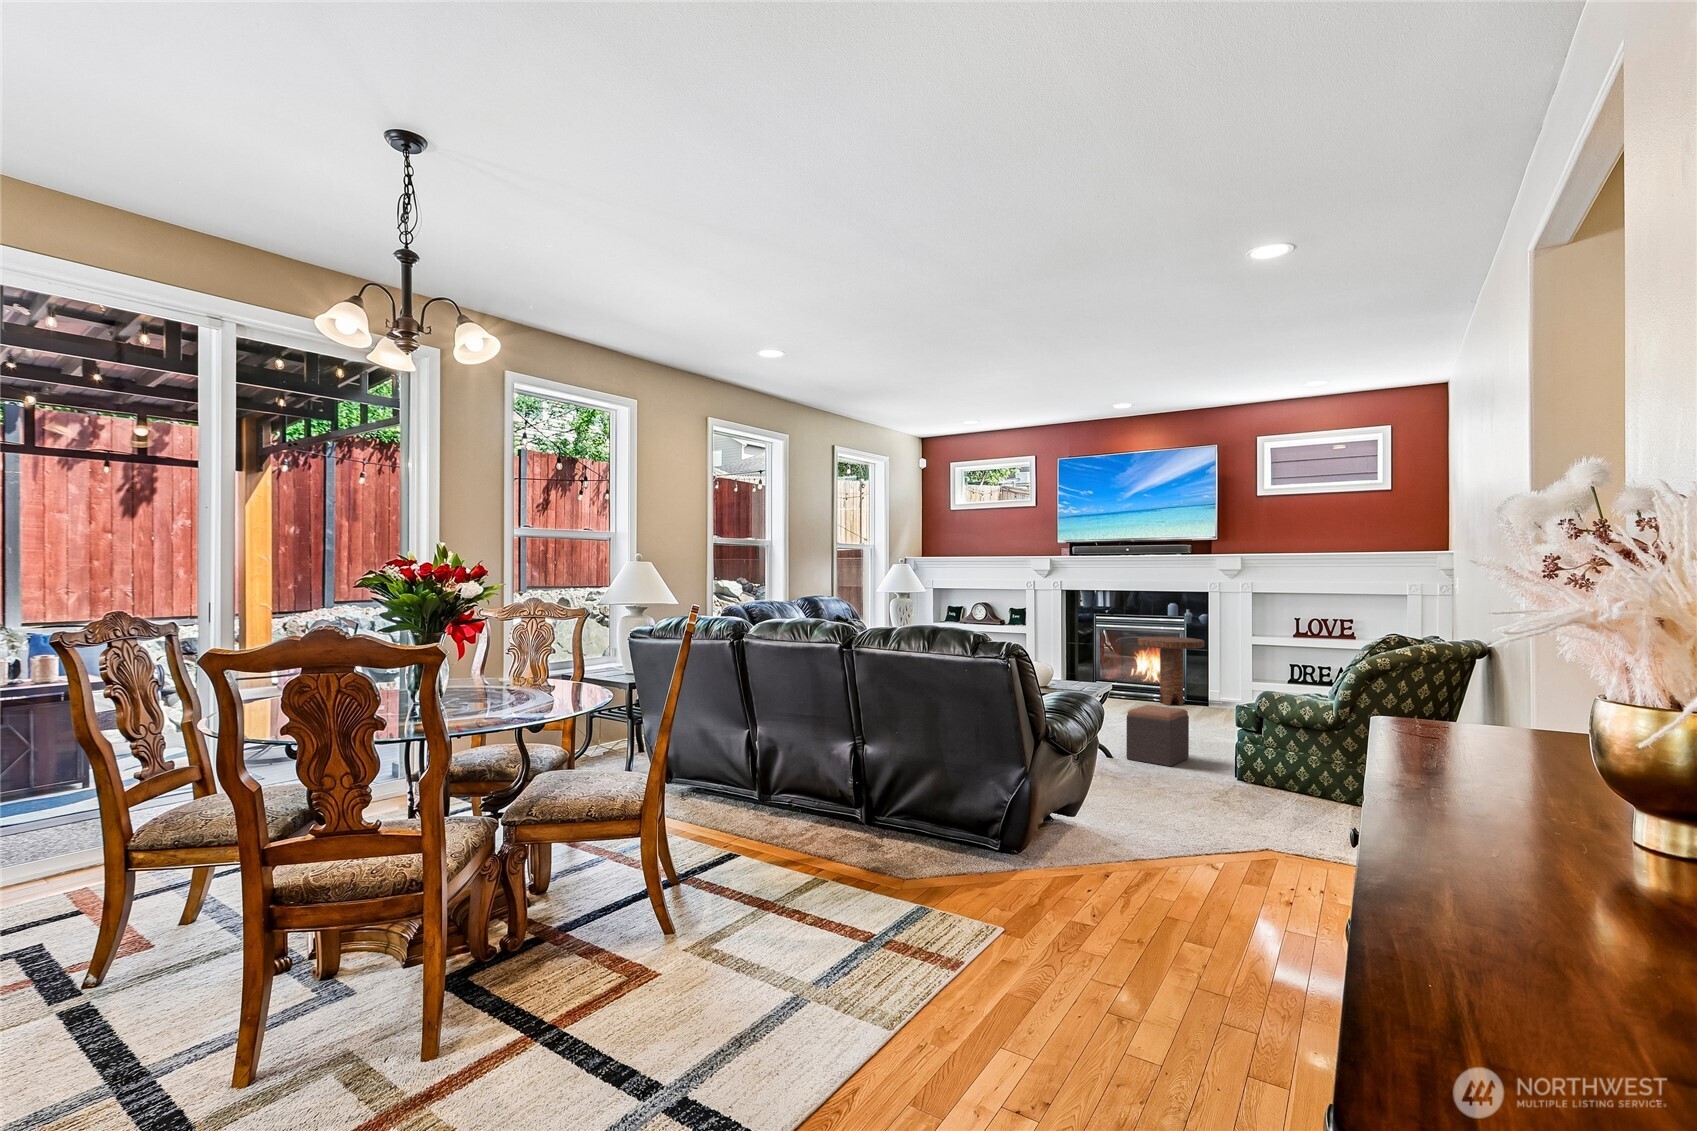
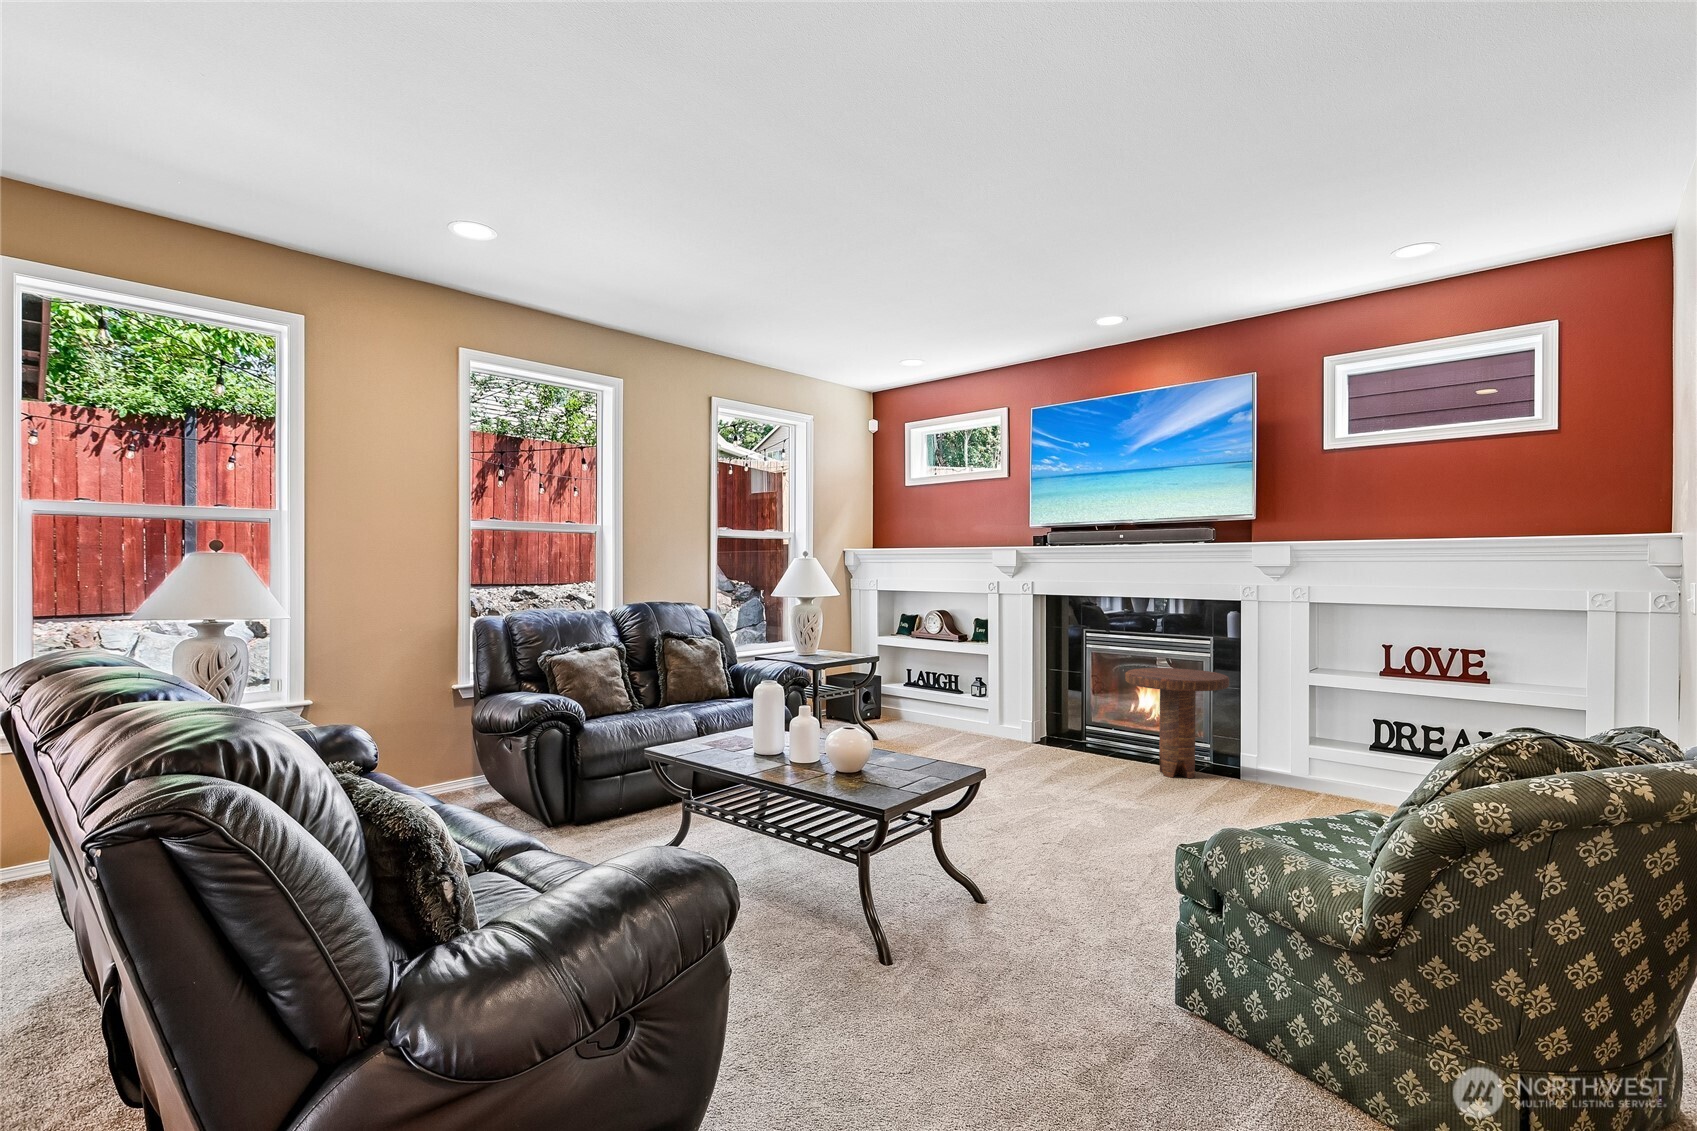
footstool: present [1126,705,1189,766] -> none [994,813,1115,948]

